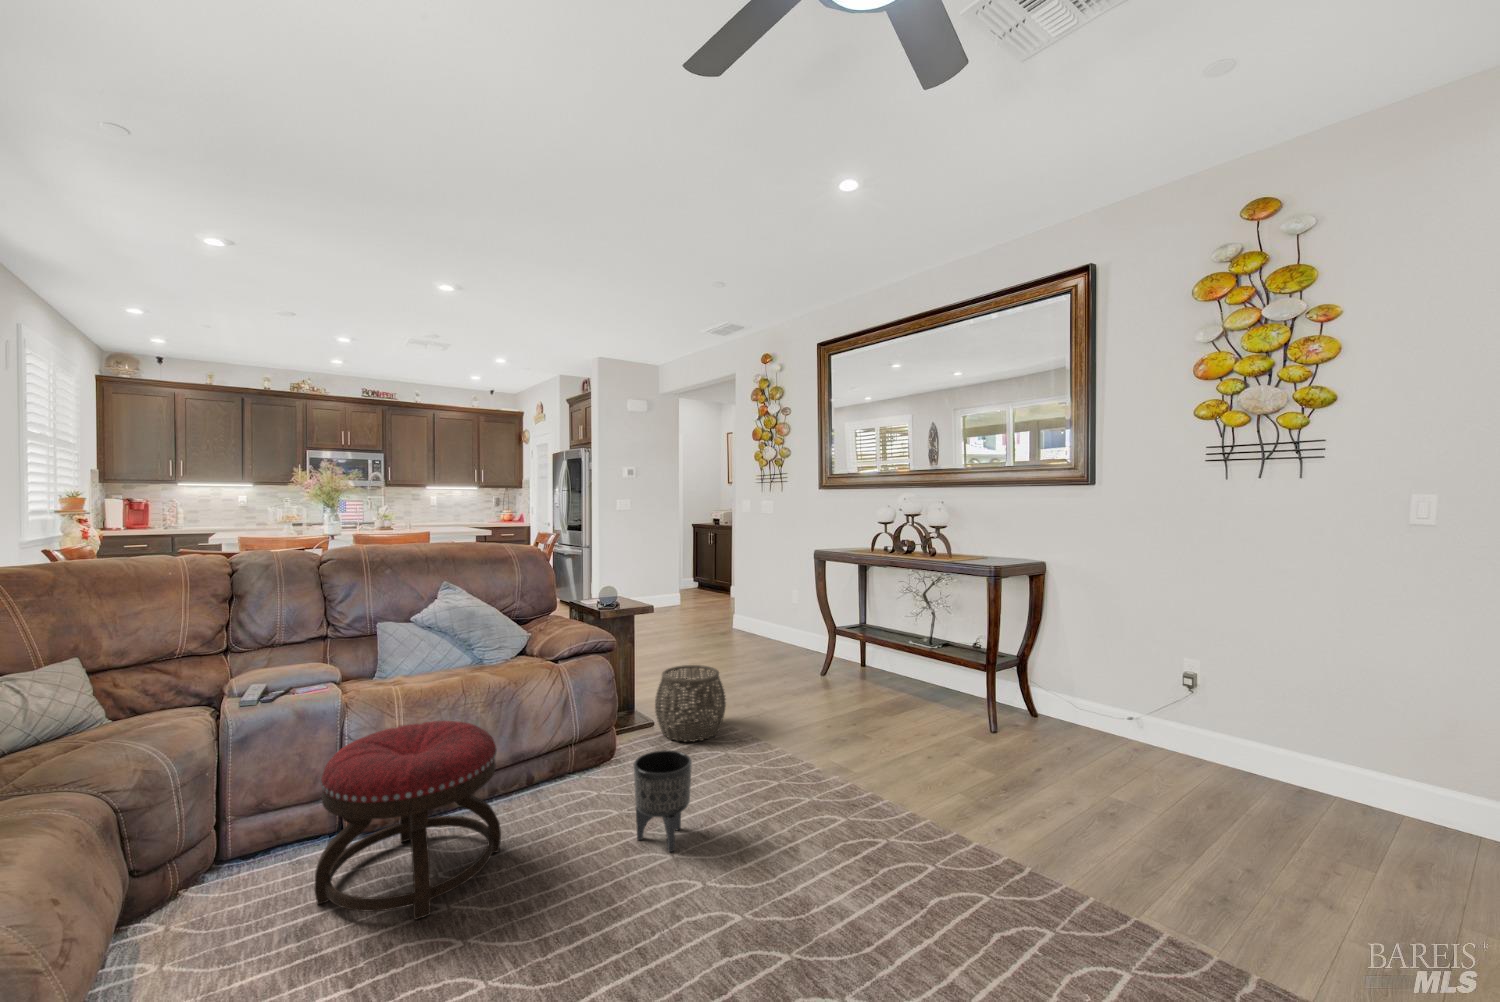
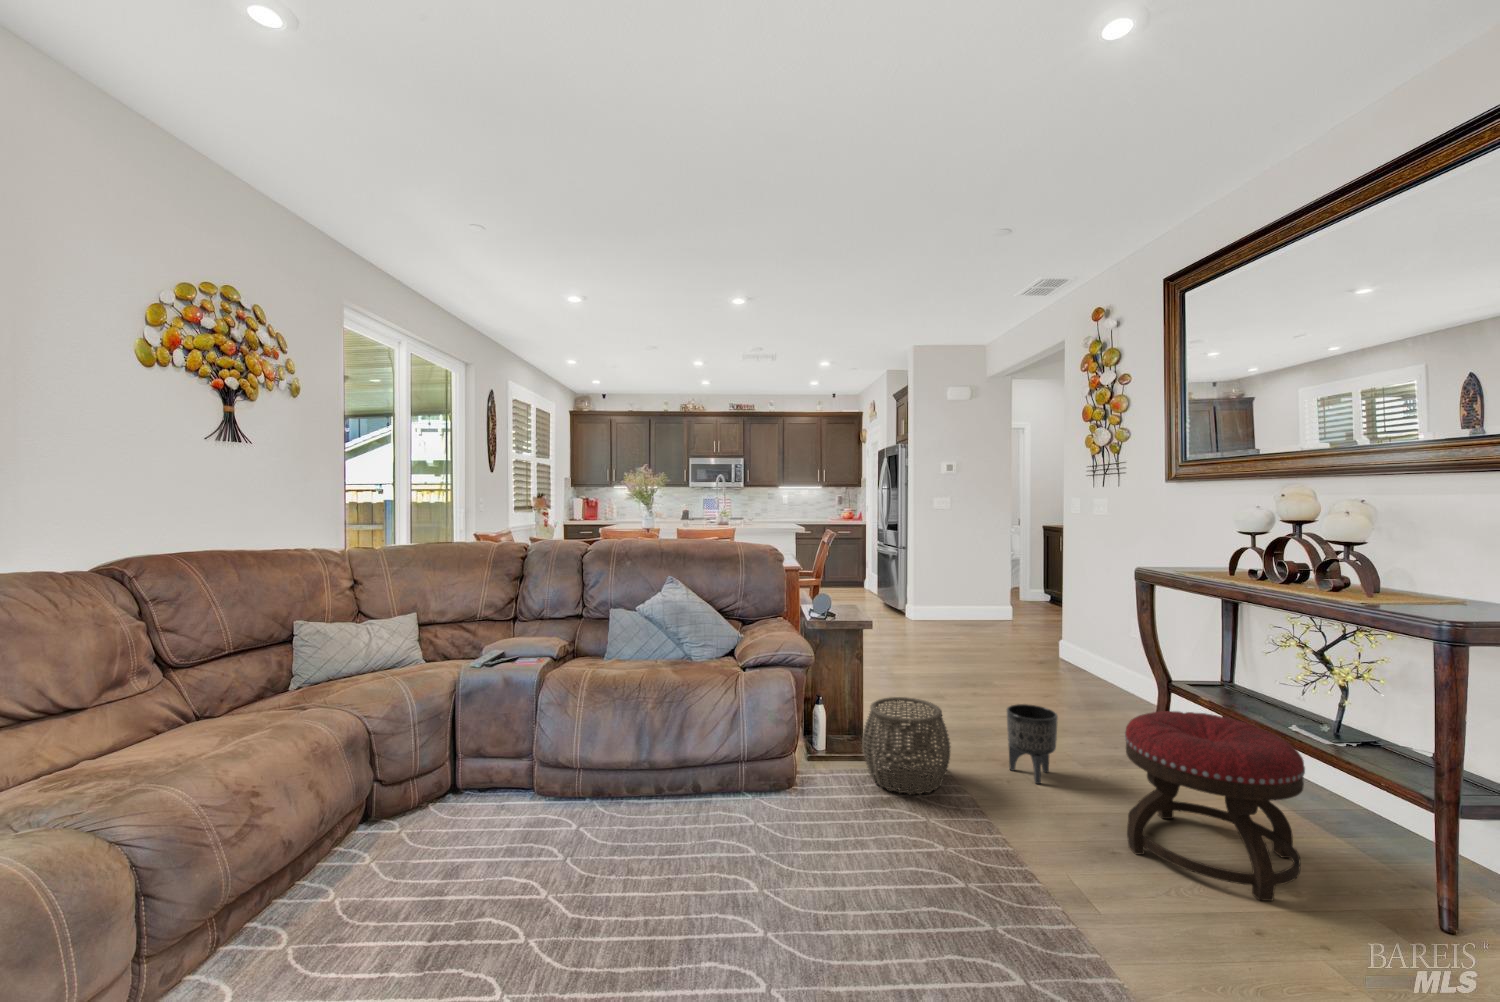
ottoman: present [315,721,501,920] -> present [1125,711,1305,901]
planter: present [634,750,692,852] -> present [1006,704,1058,784]

